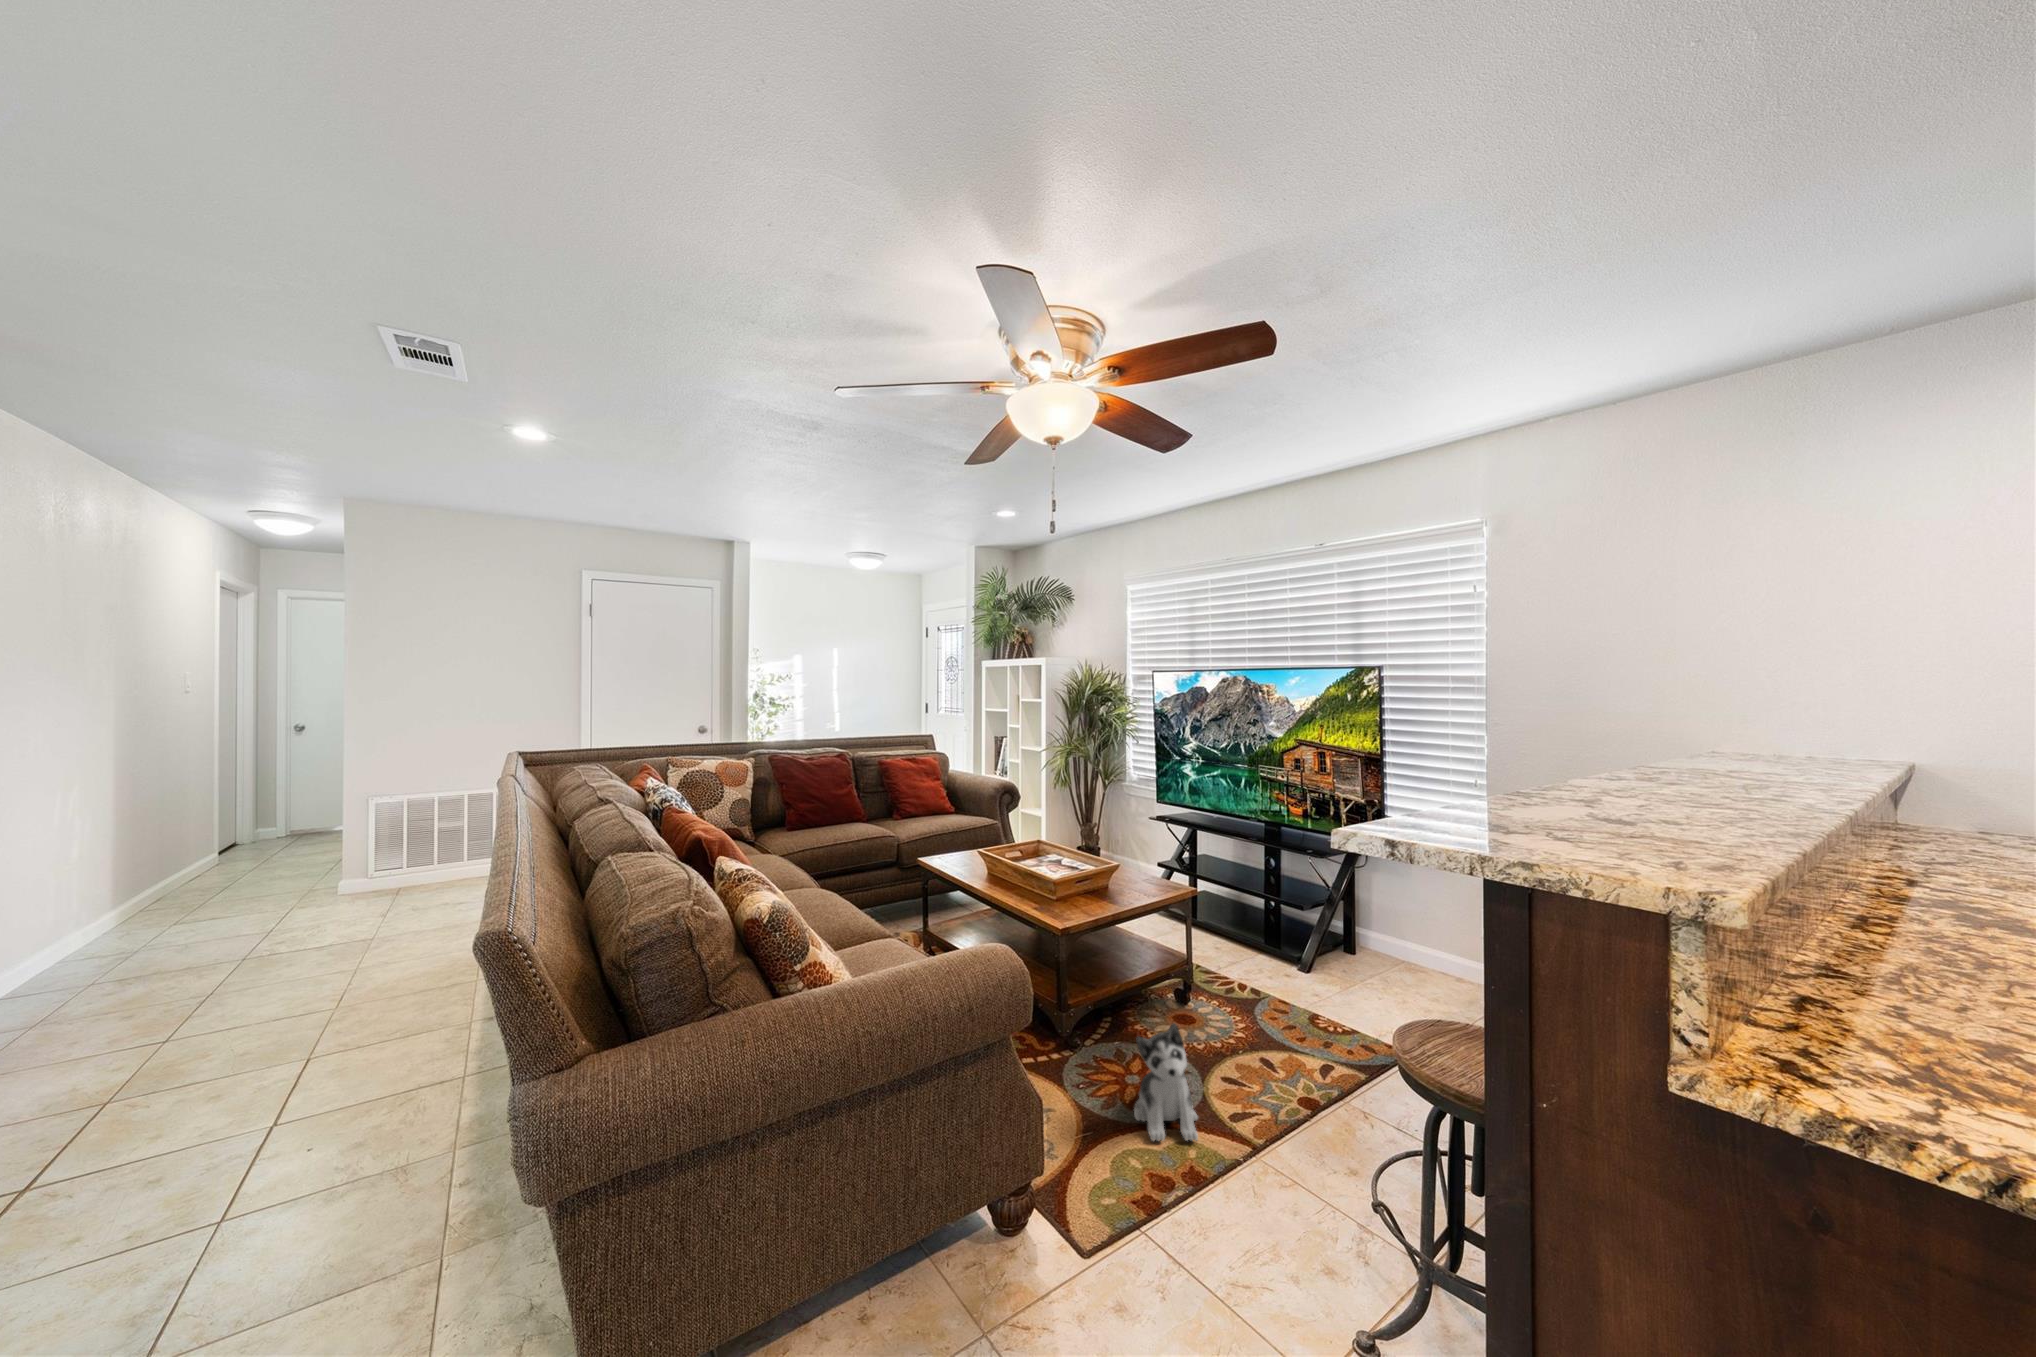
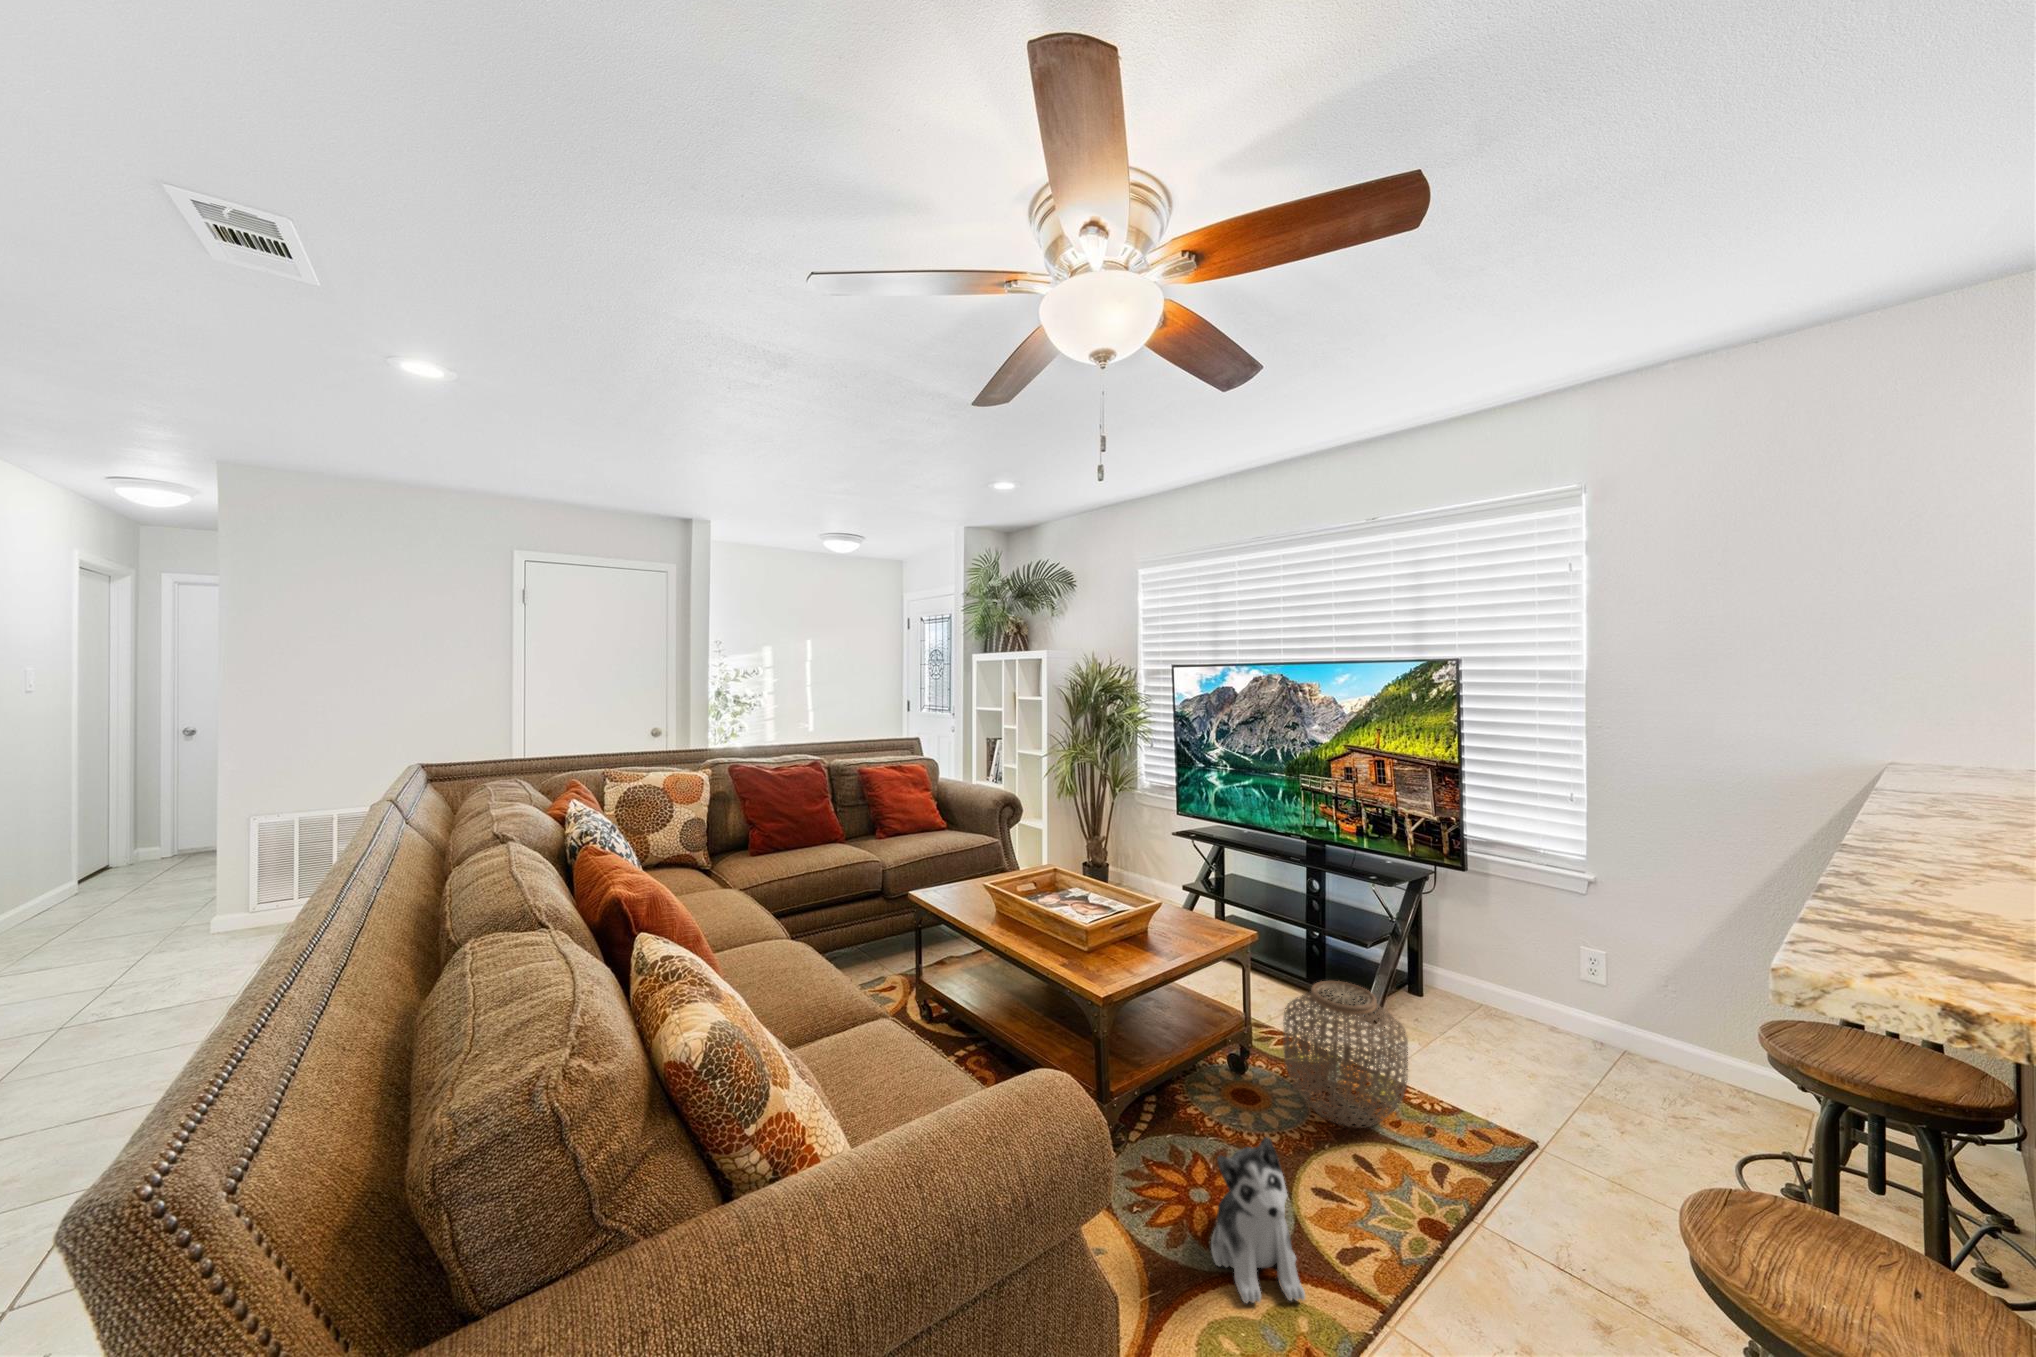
woven basket: none [1216,928,1312,1042] -> present [1283,981,1408,1128]

